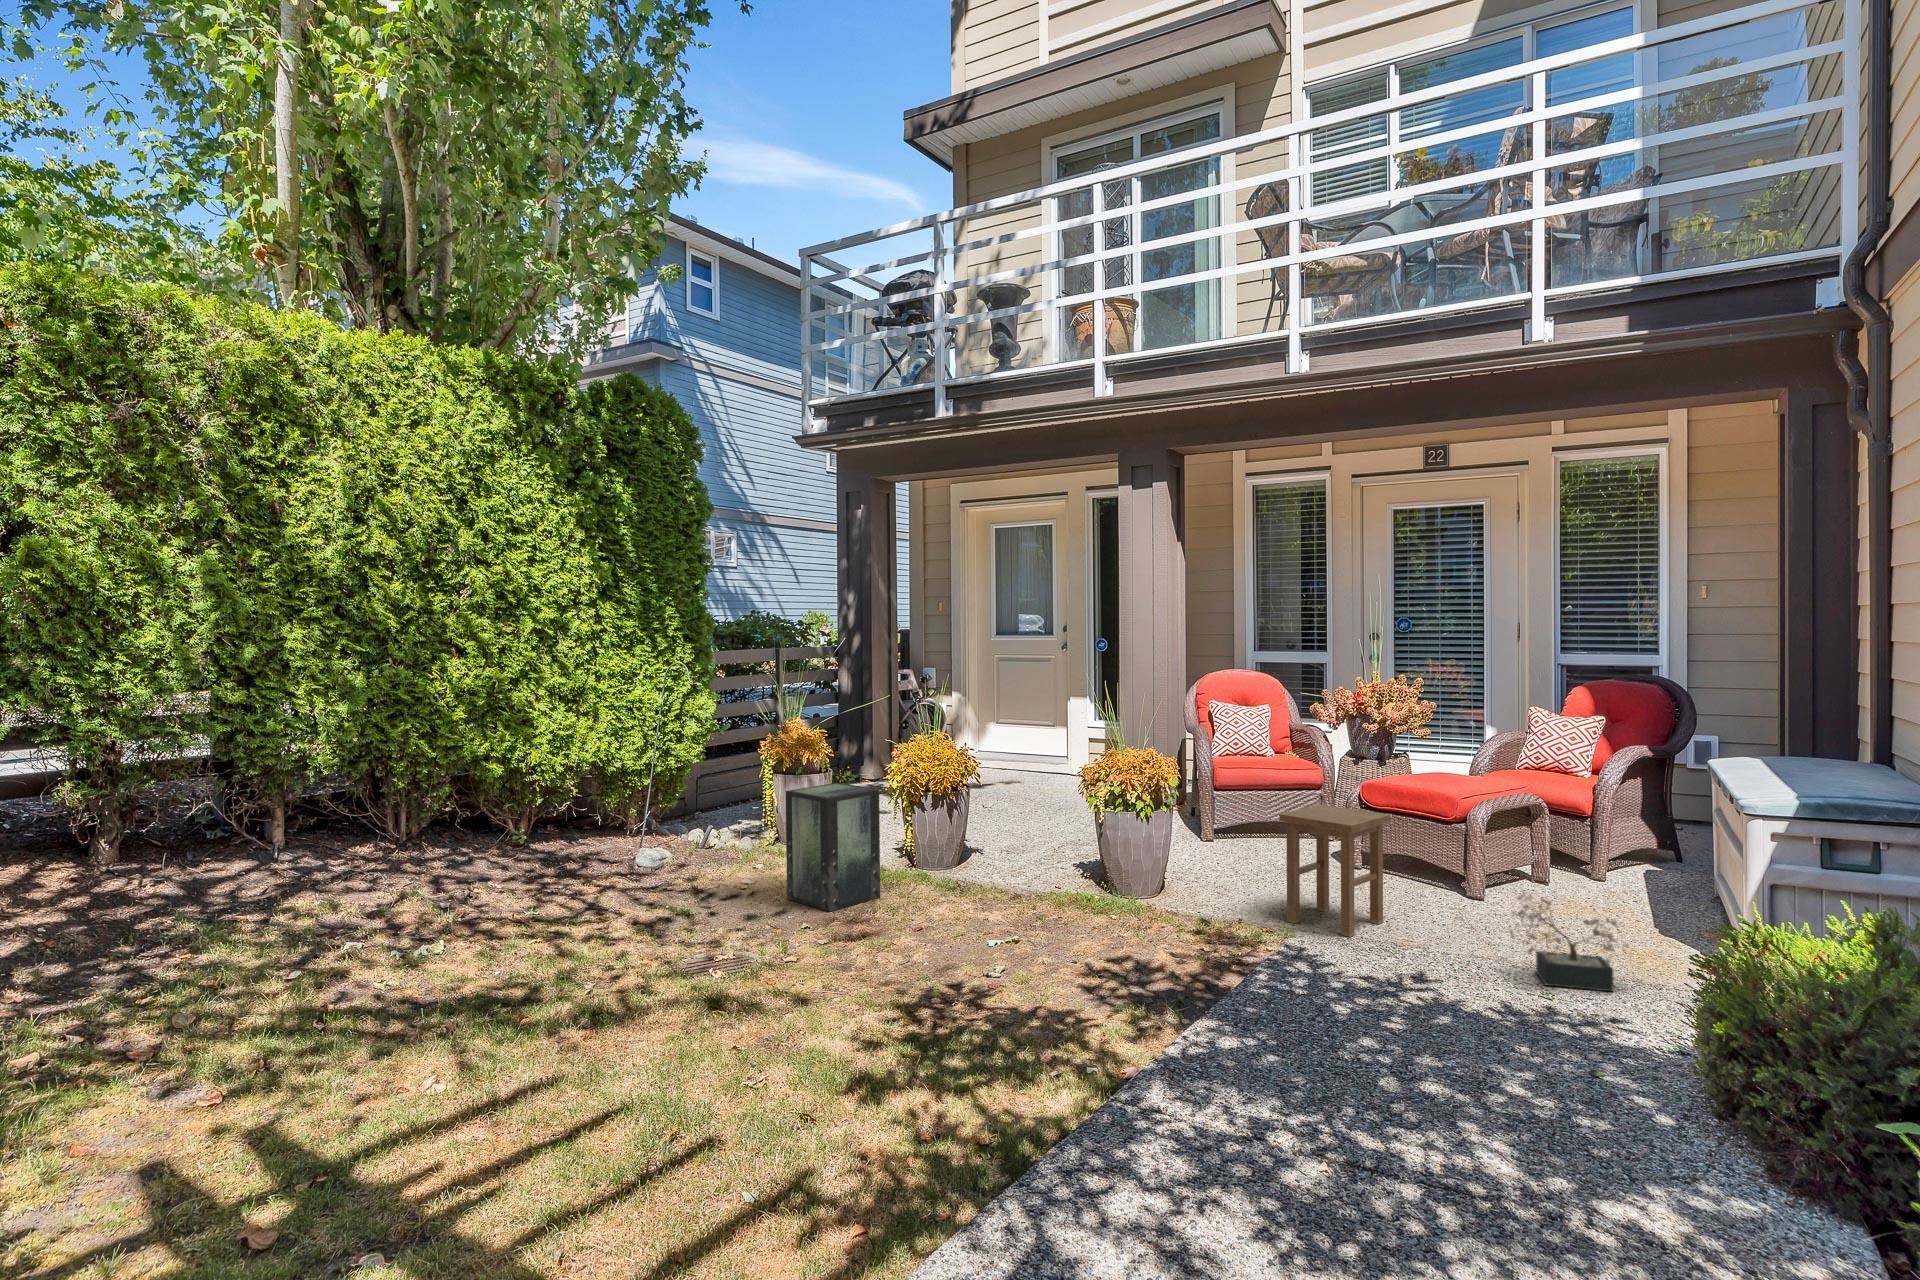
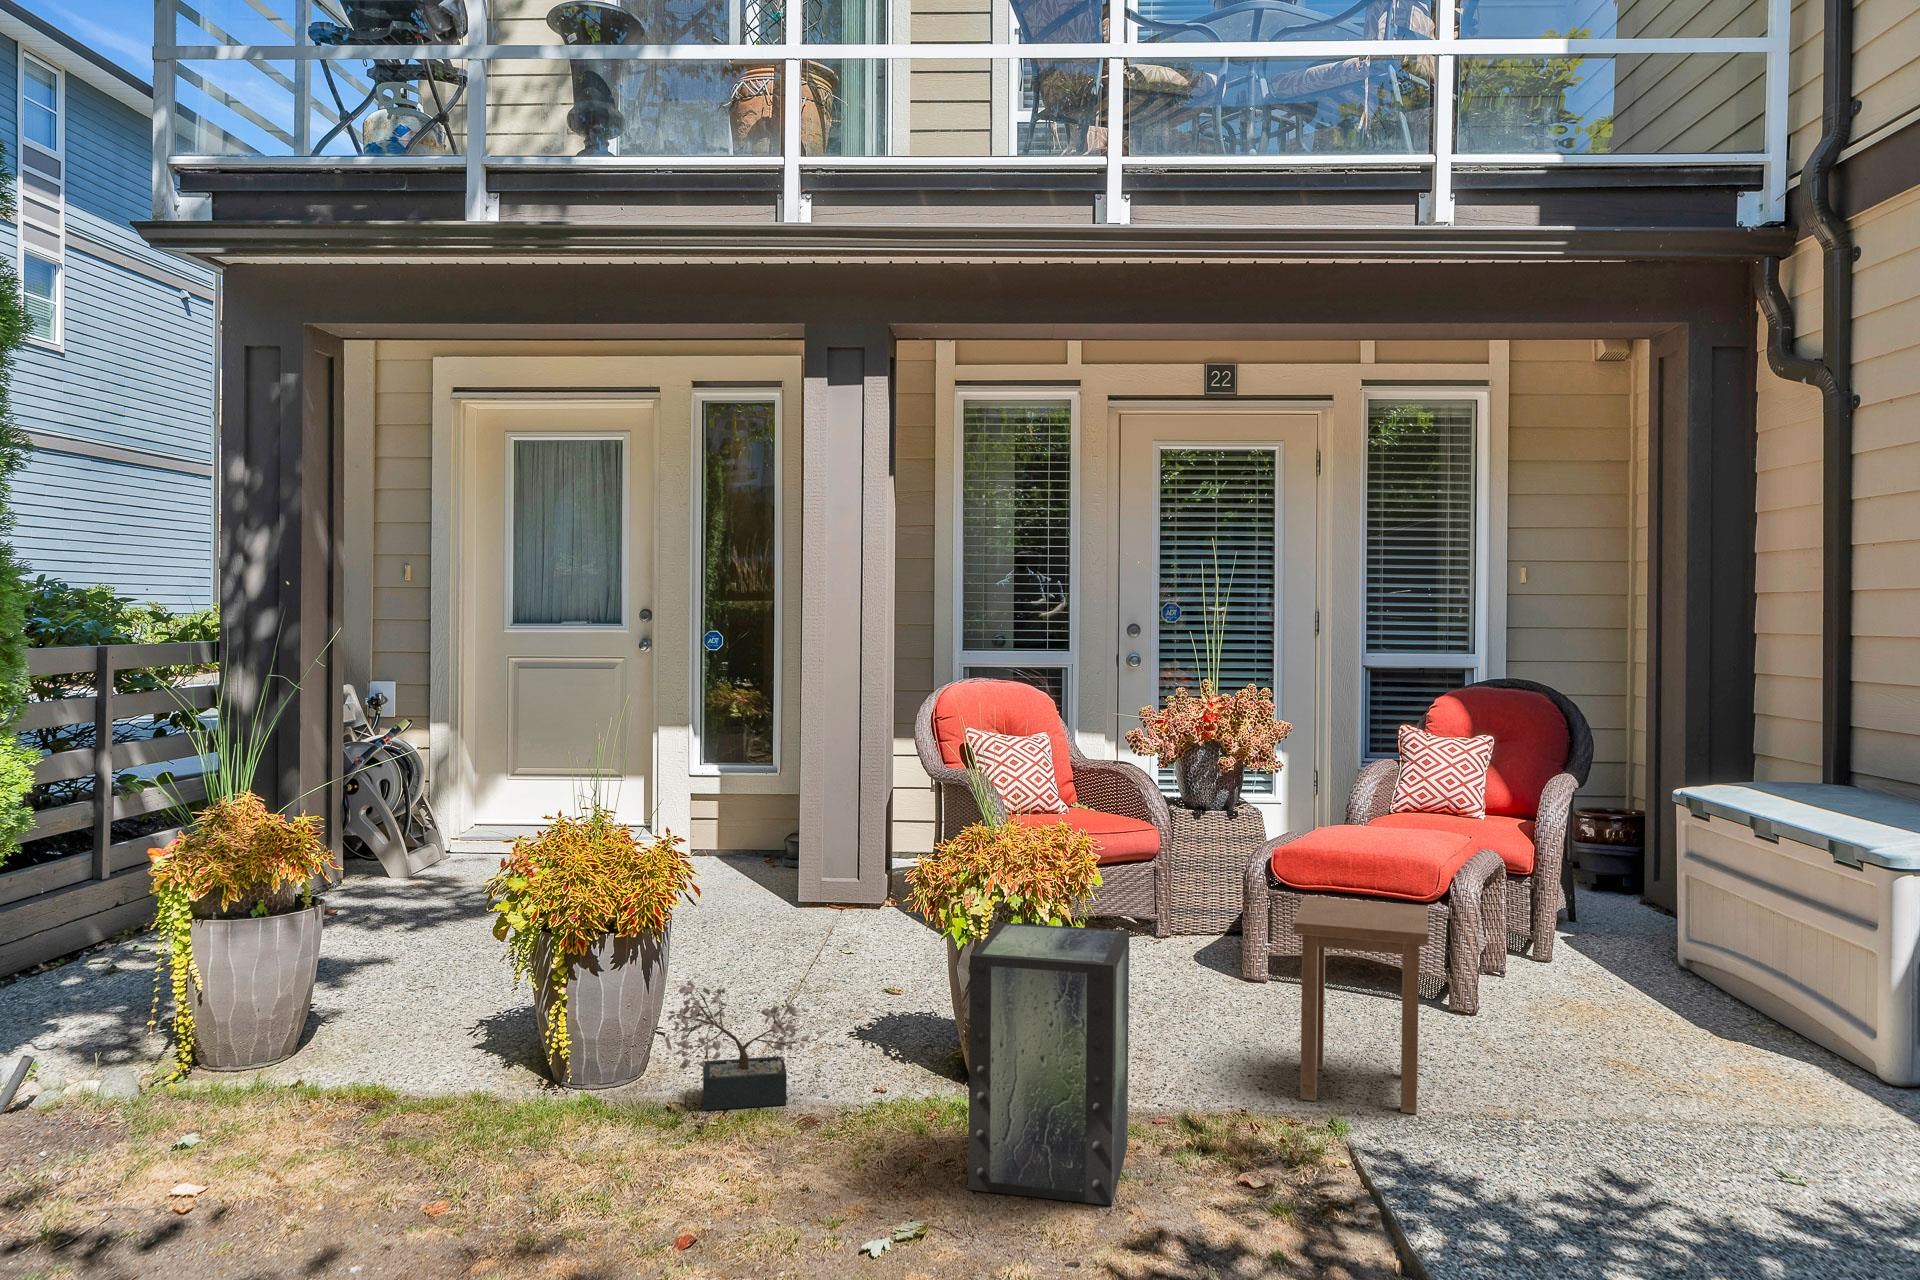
storage box: present [786,783,880,912] -> present [968,922,1129,1205]
decorative plant: present [1509,893,1629,991] -> present [665,981,809,1110]

